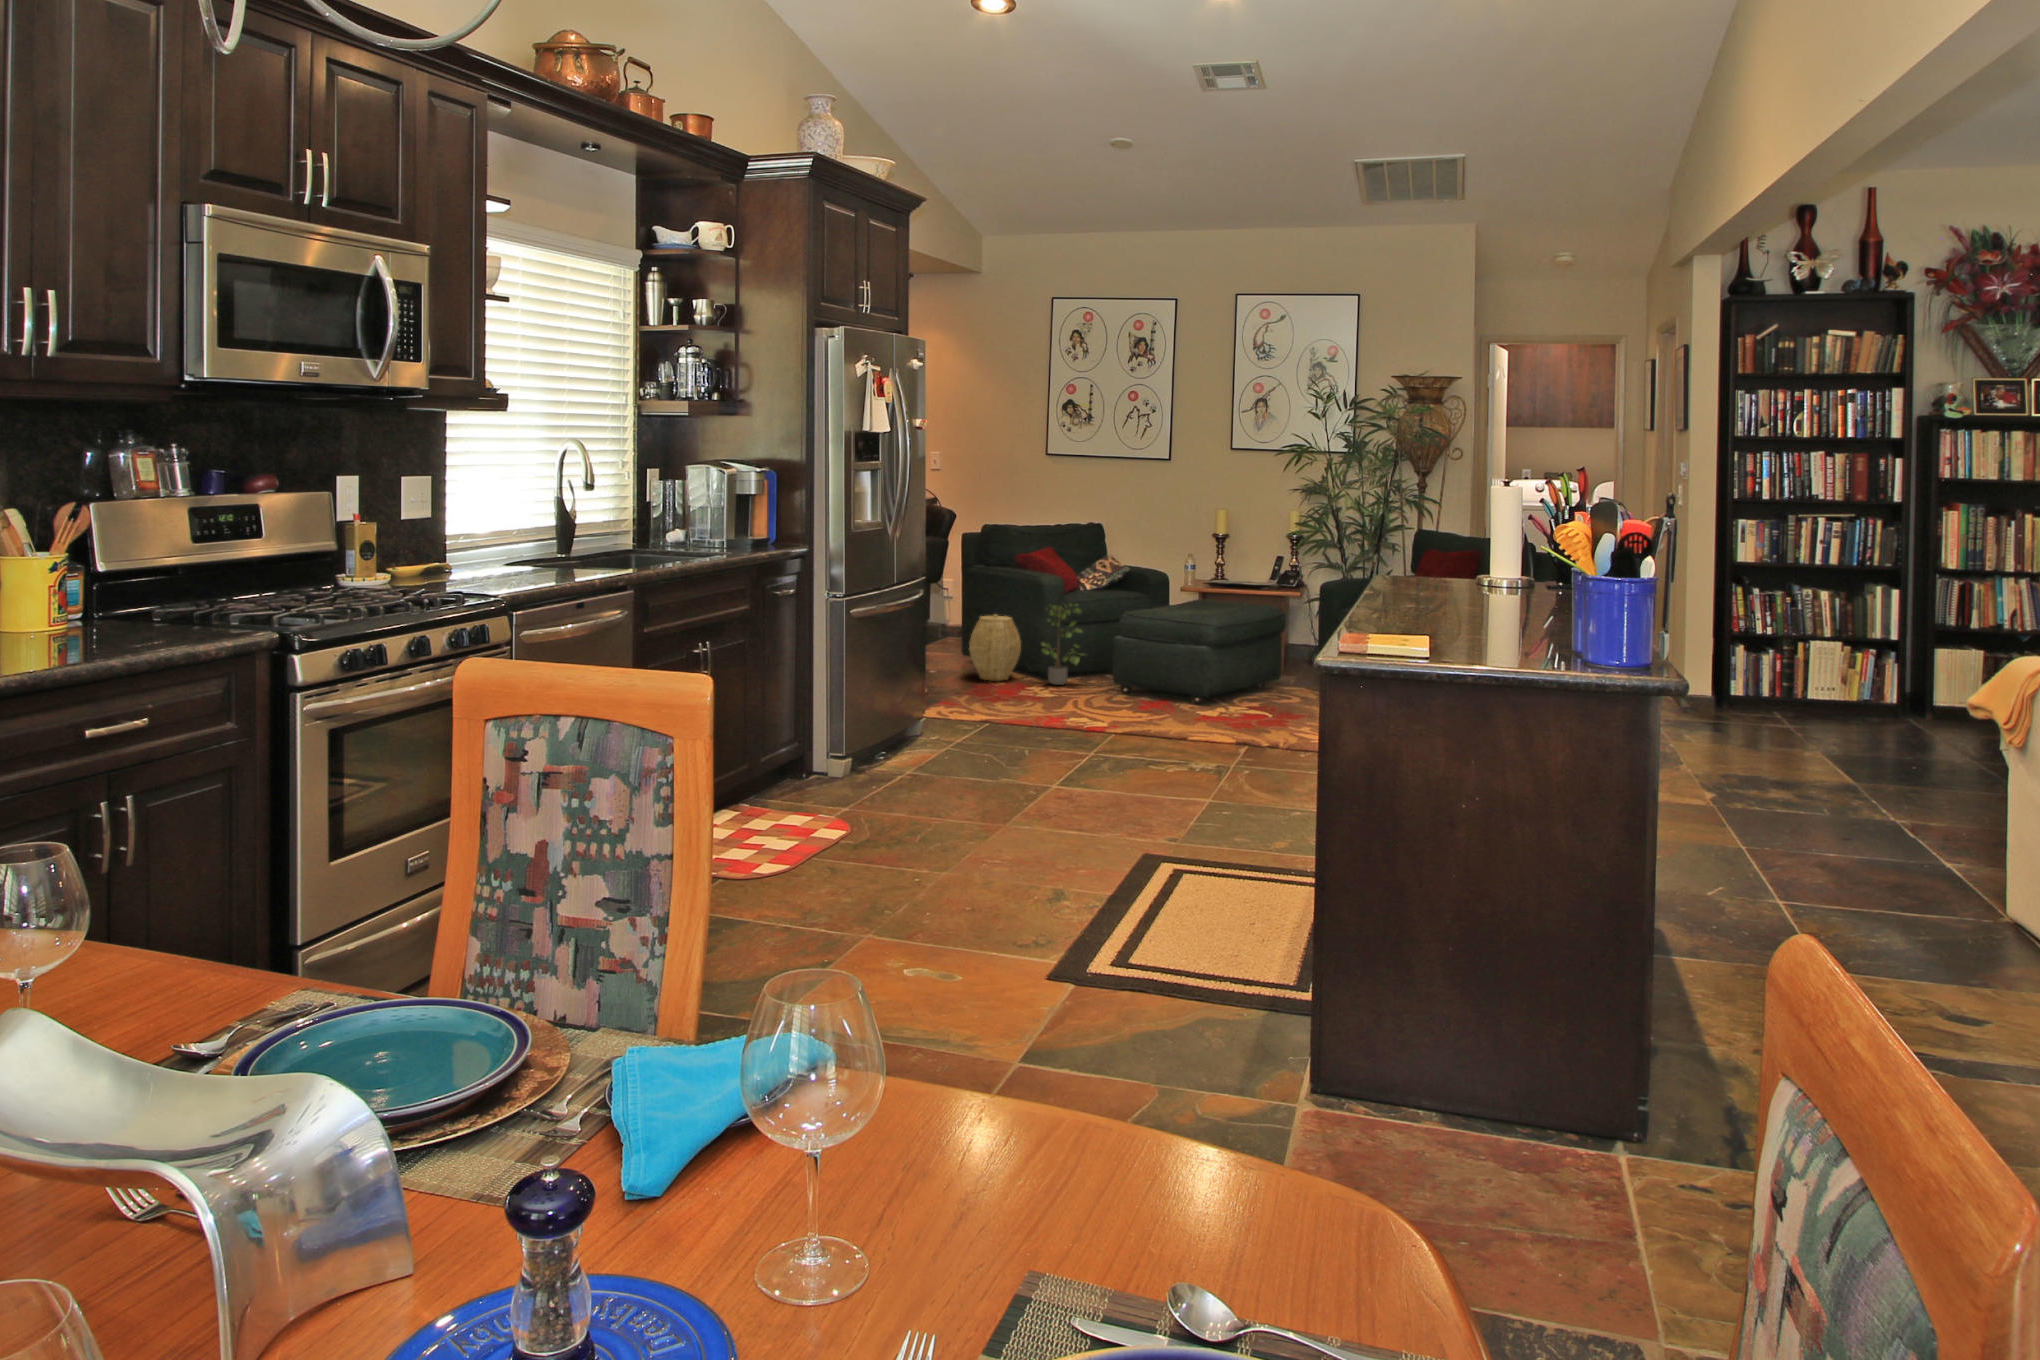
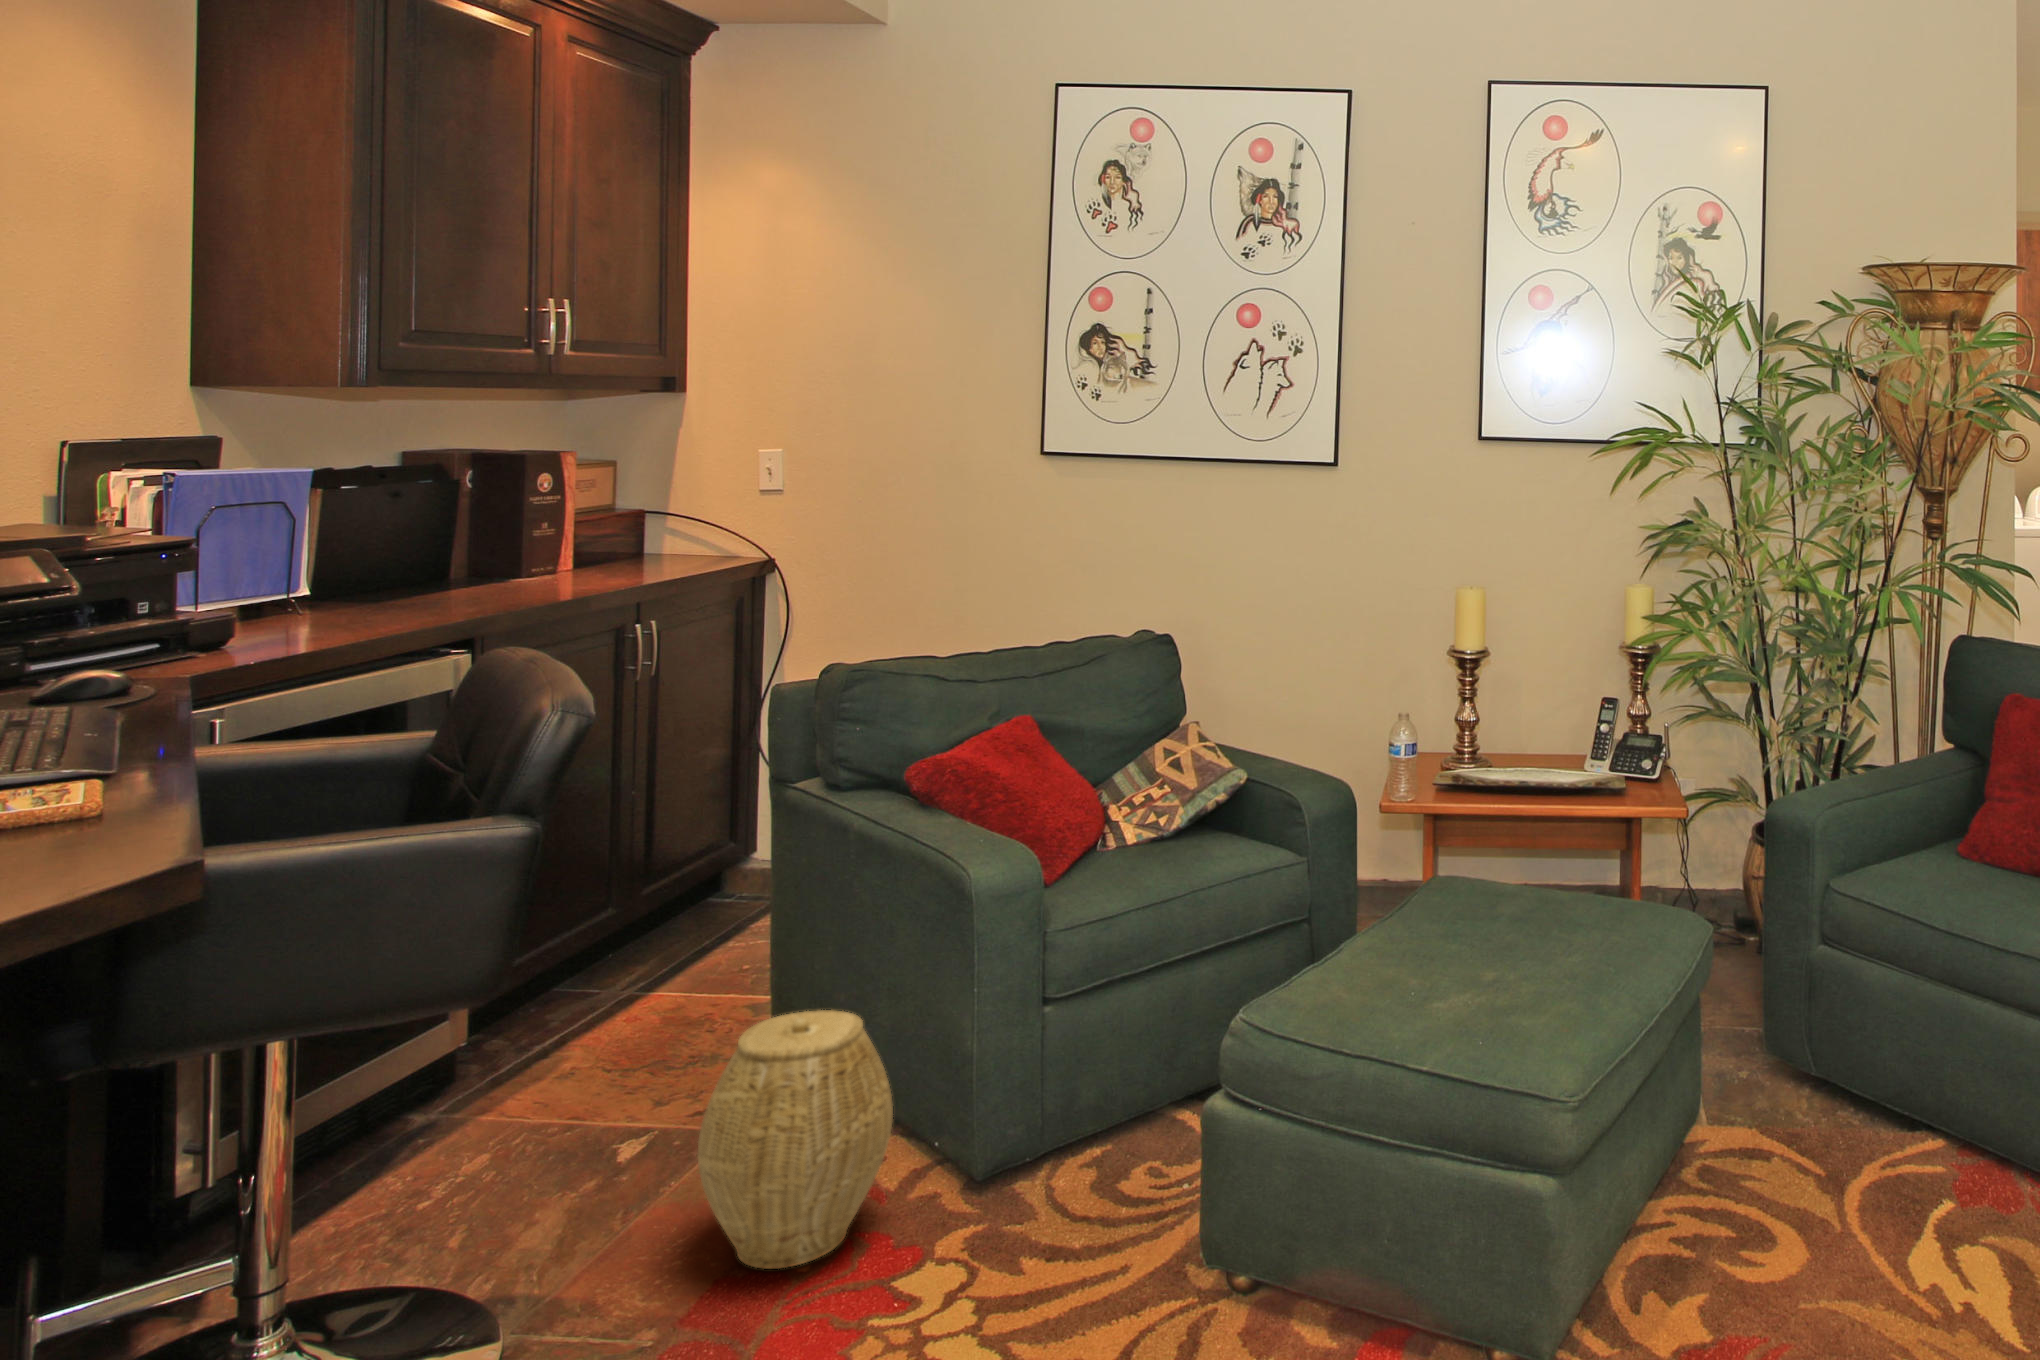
potted plant: present [1042,604,1083,685] -> none [954,961,1128,1266]

